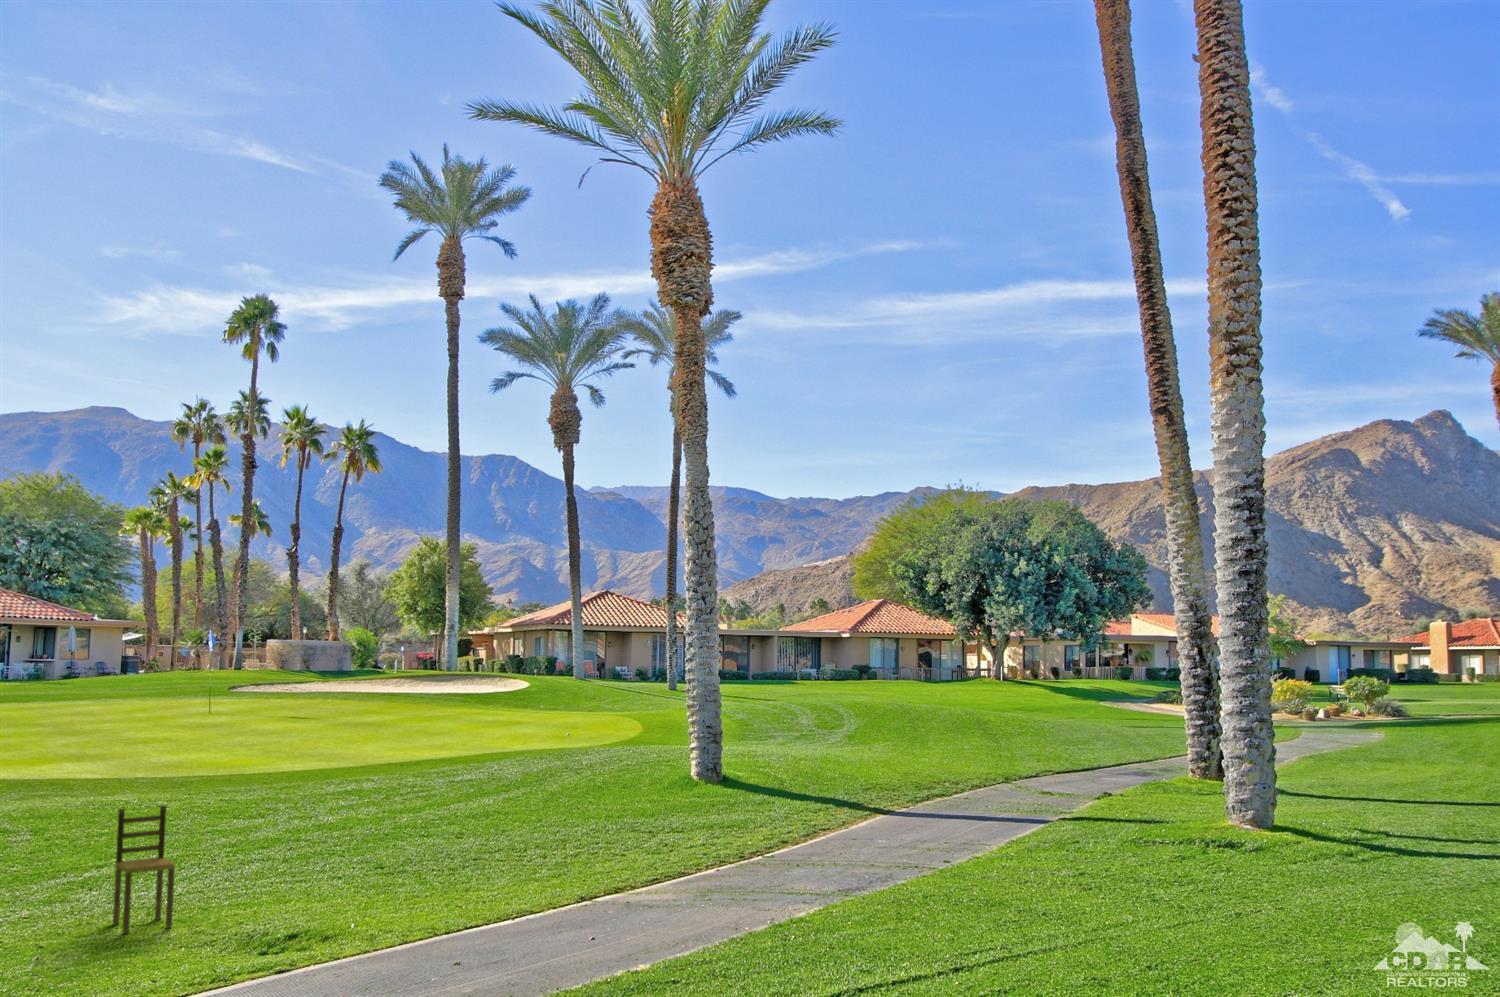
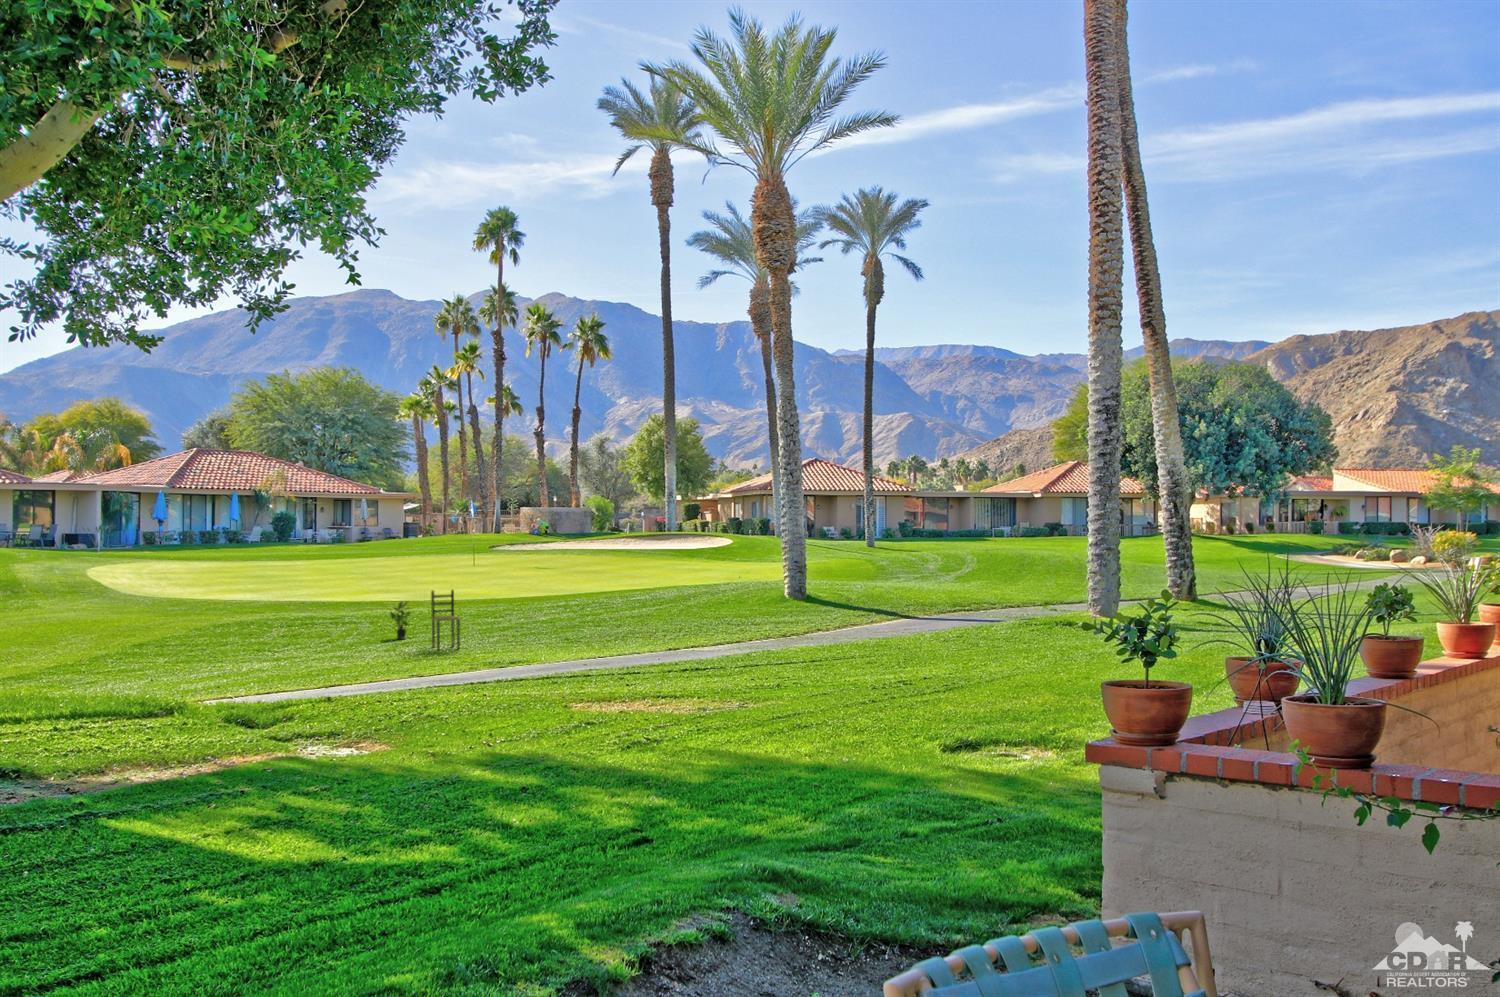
potted plant: none [30,822,77,899] -> present [390,601,411,639]

